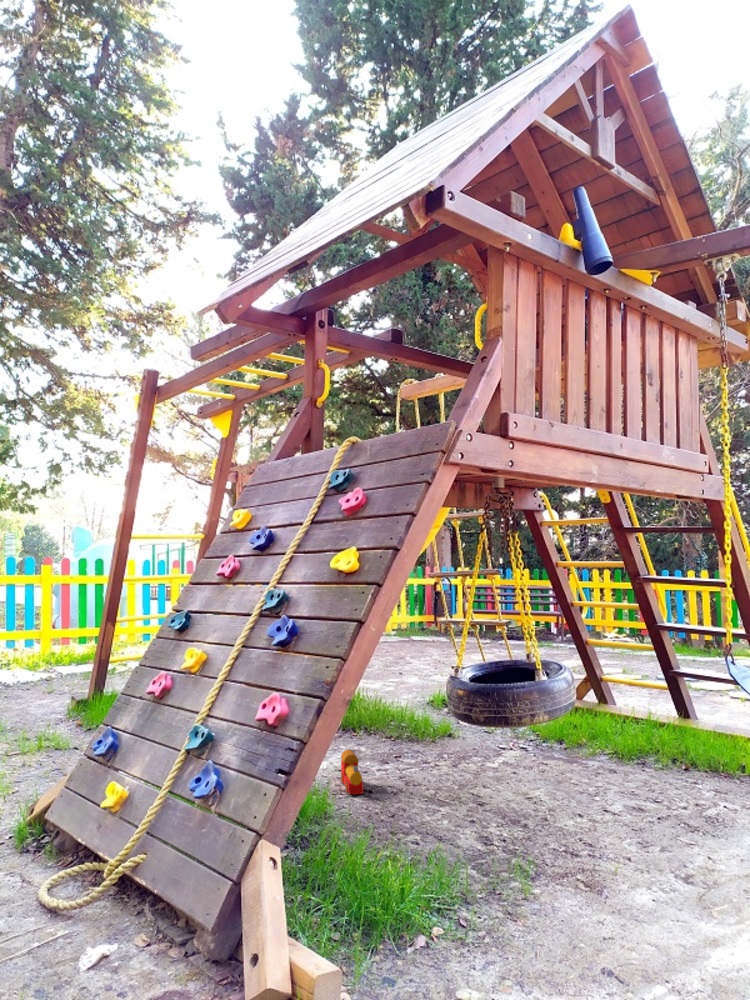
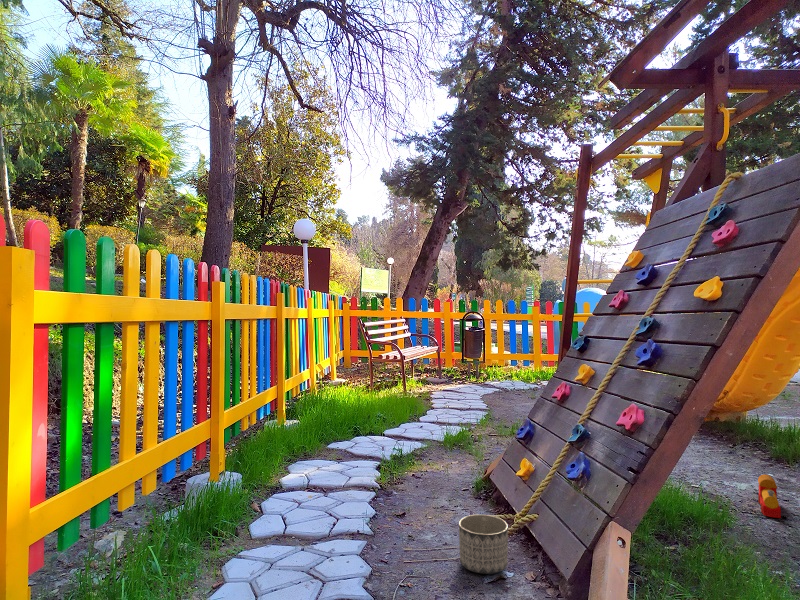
planter: none [34,874,110,962] -> present [459,515,508,574]

